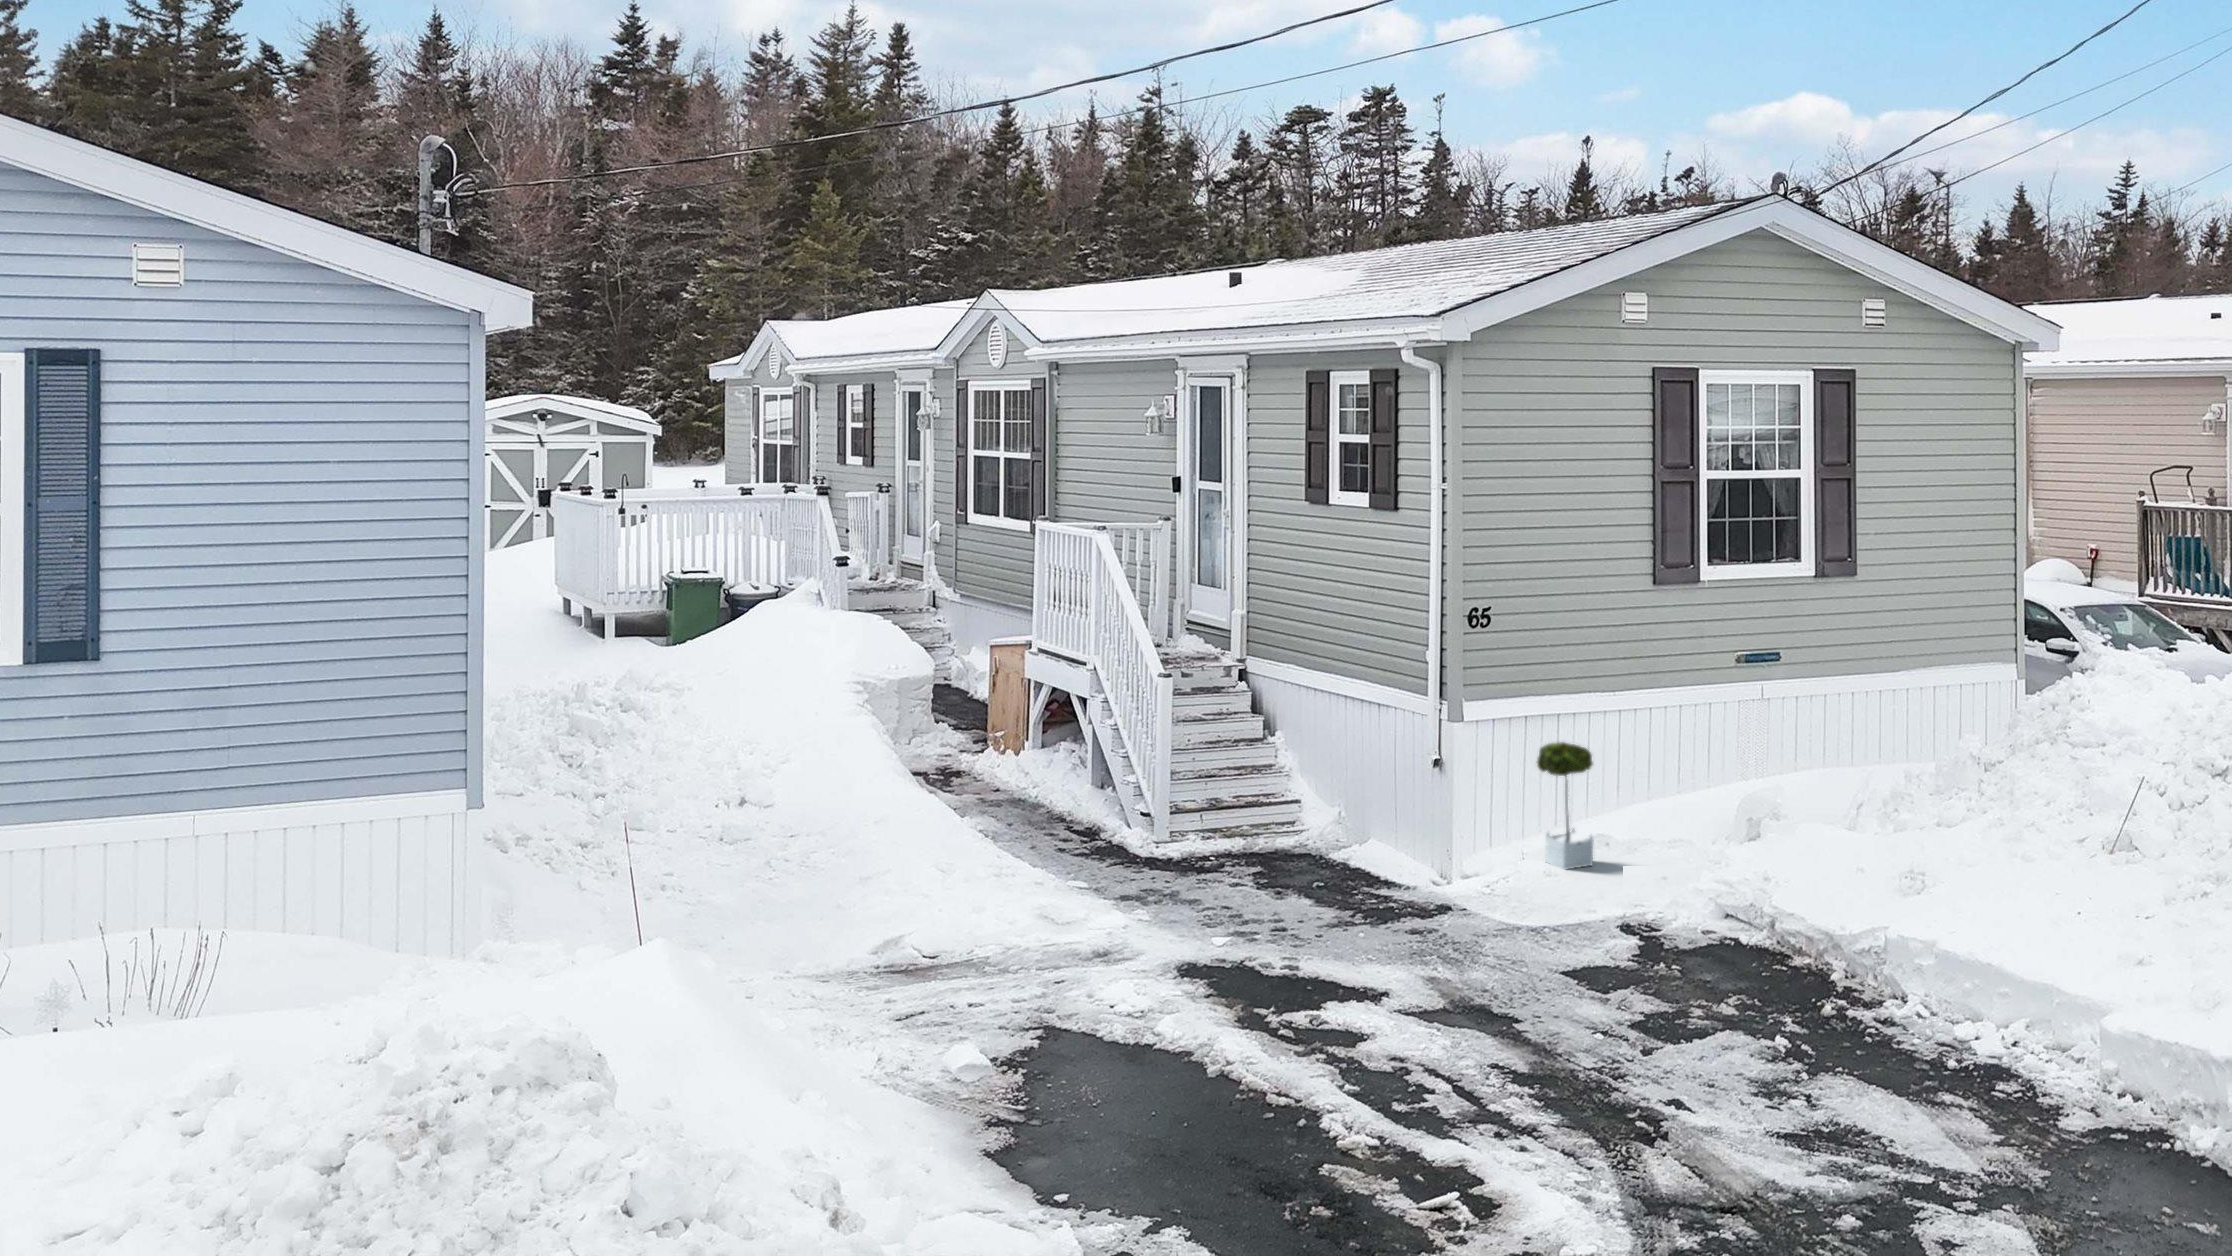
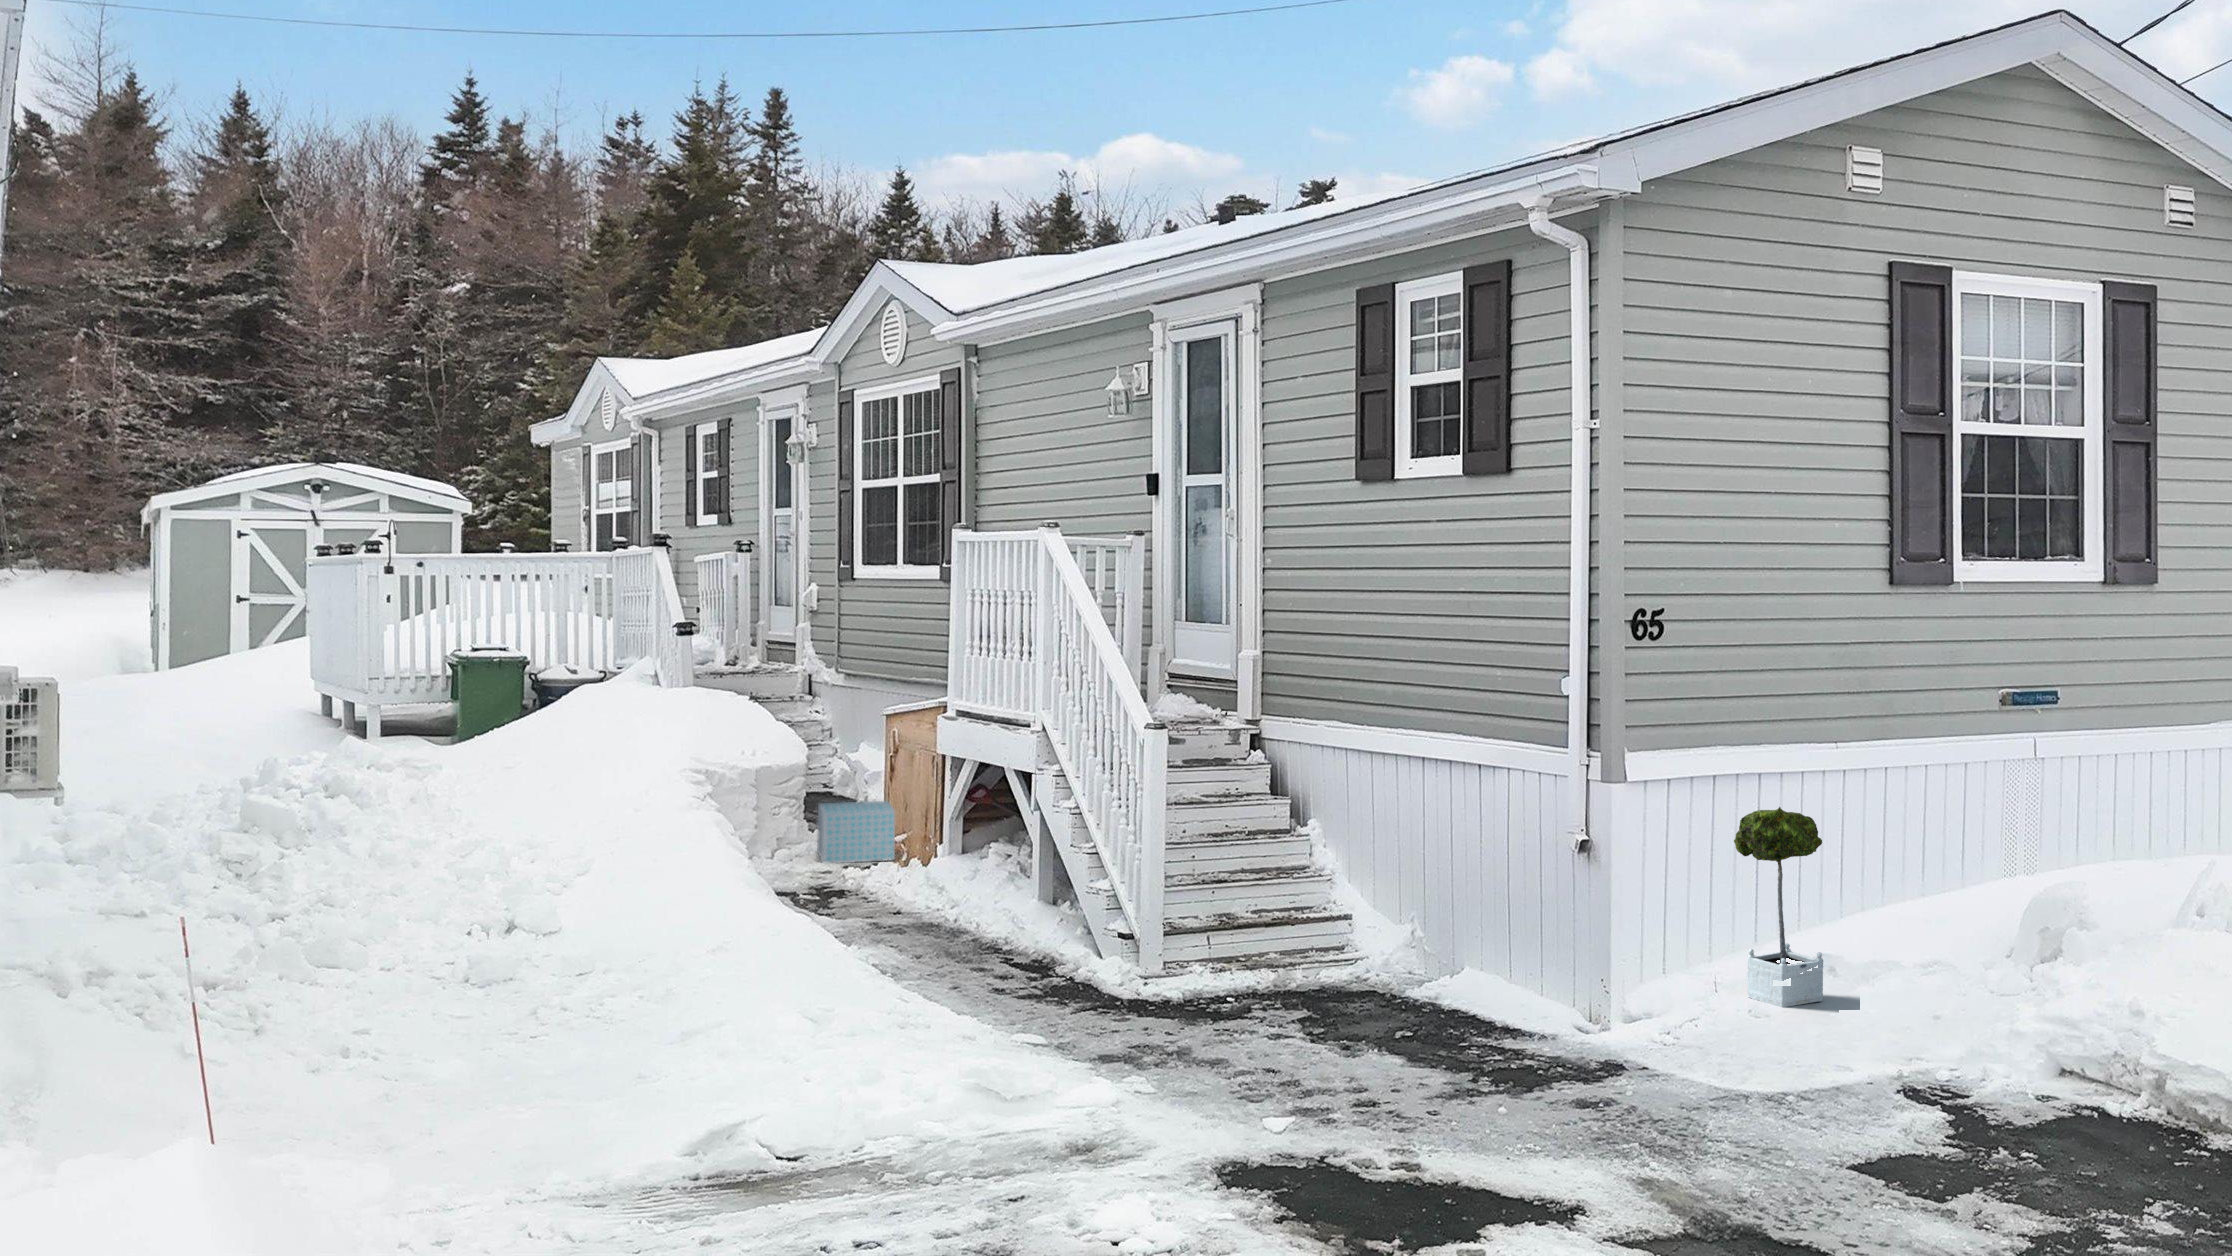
storage box: none [943,703,998,750] -> present [817,801,895,864]

